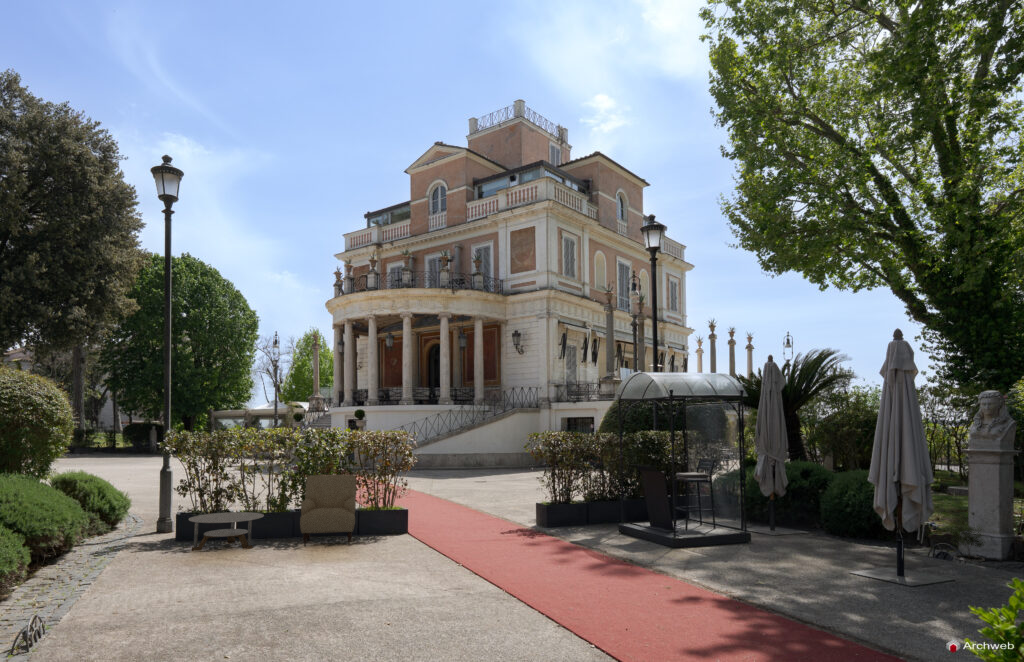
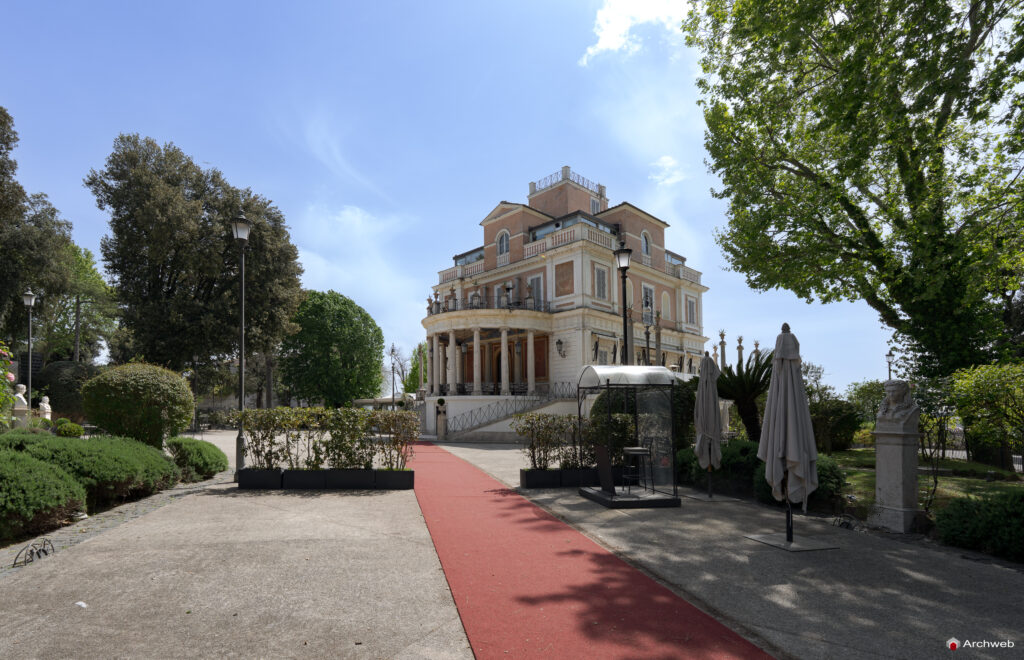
chair: present [300,475,356,546] -> none [321,443,372,497]
round table: present [189,512,264,551] -> none [242,469,300,497]

